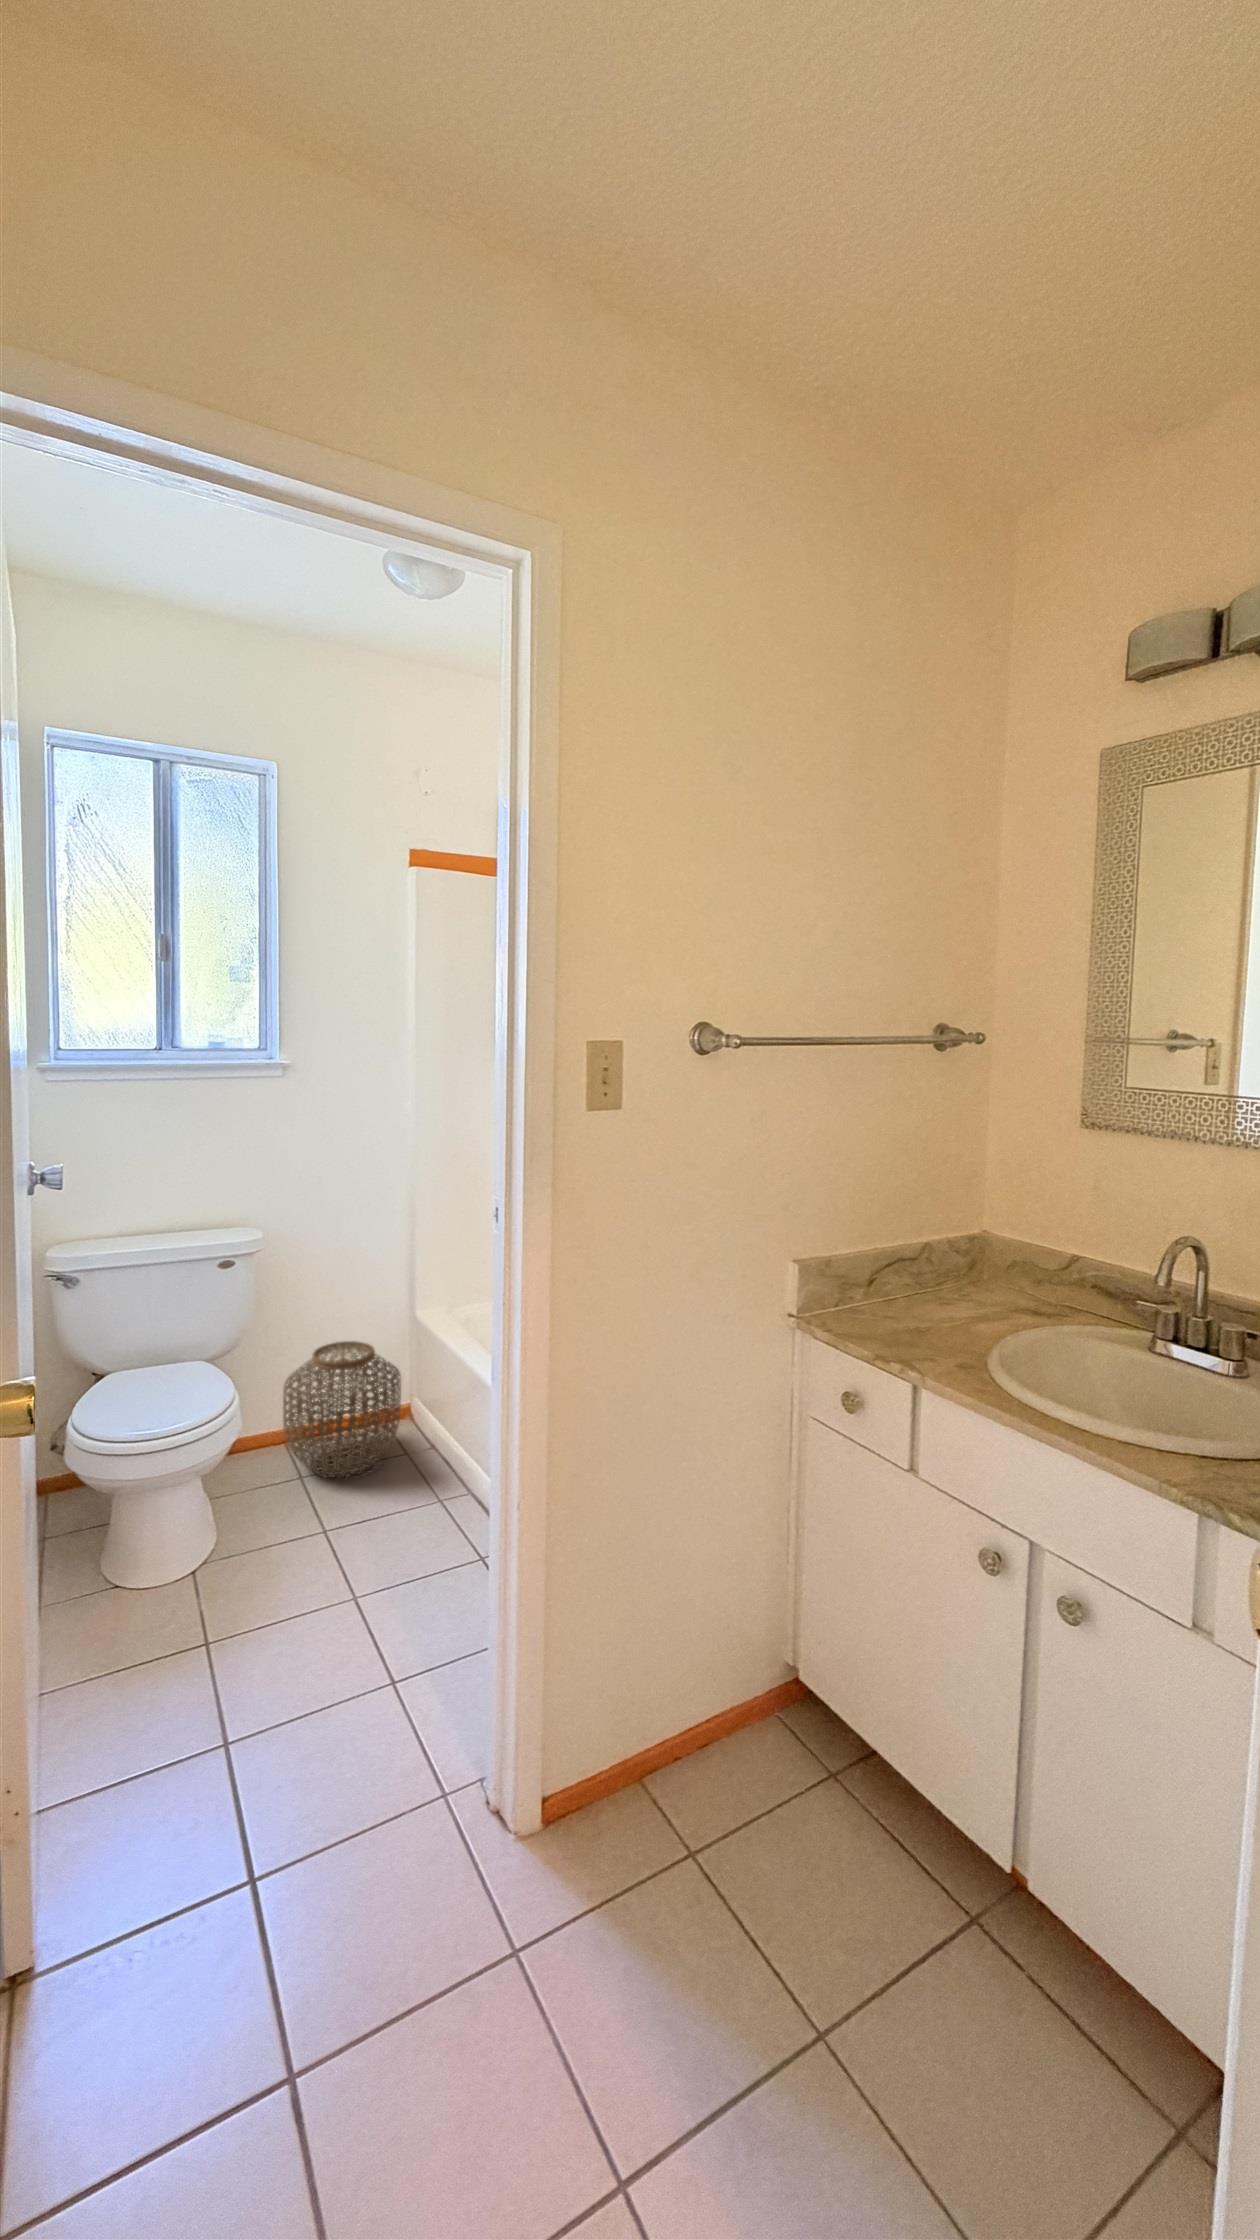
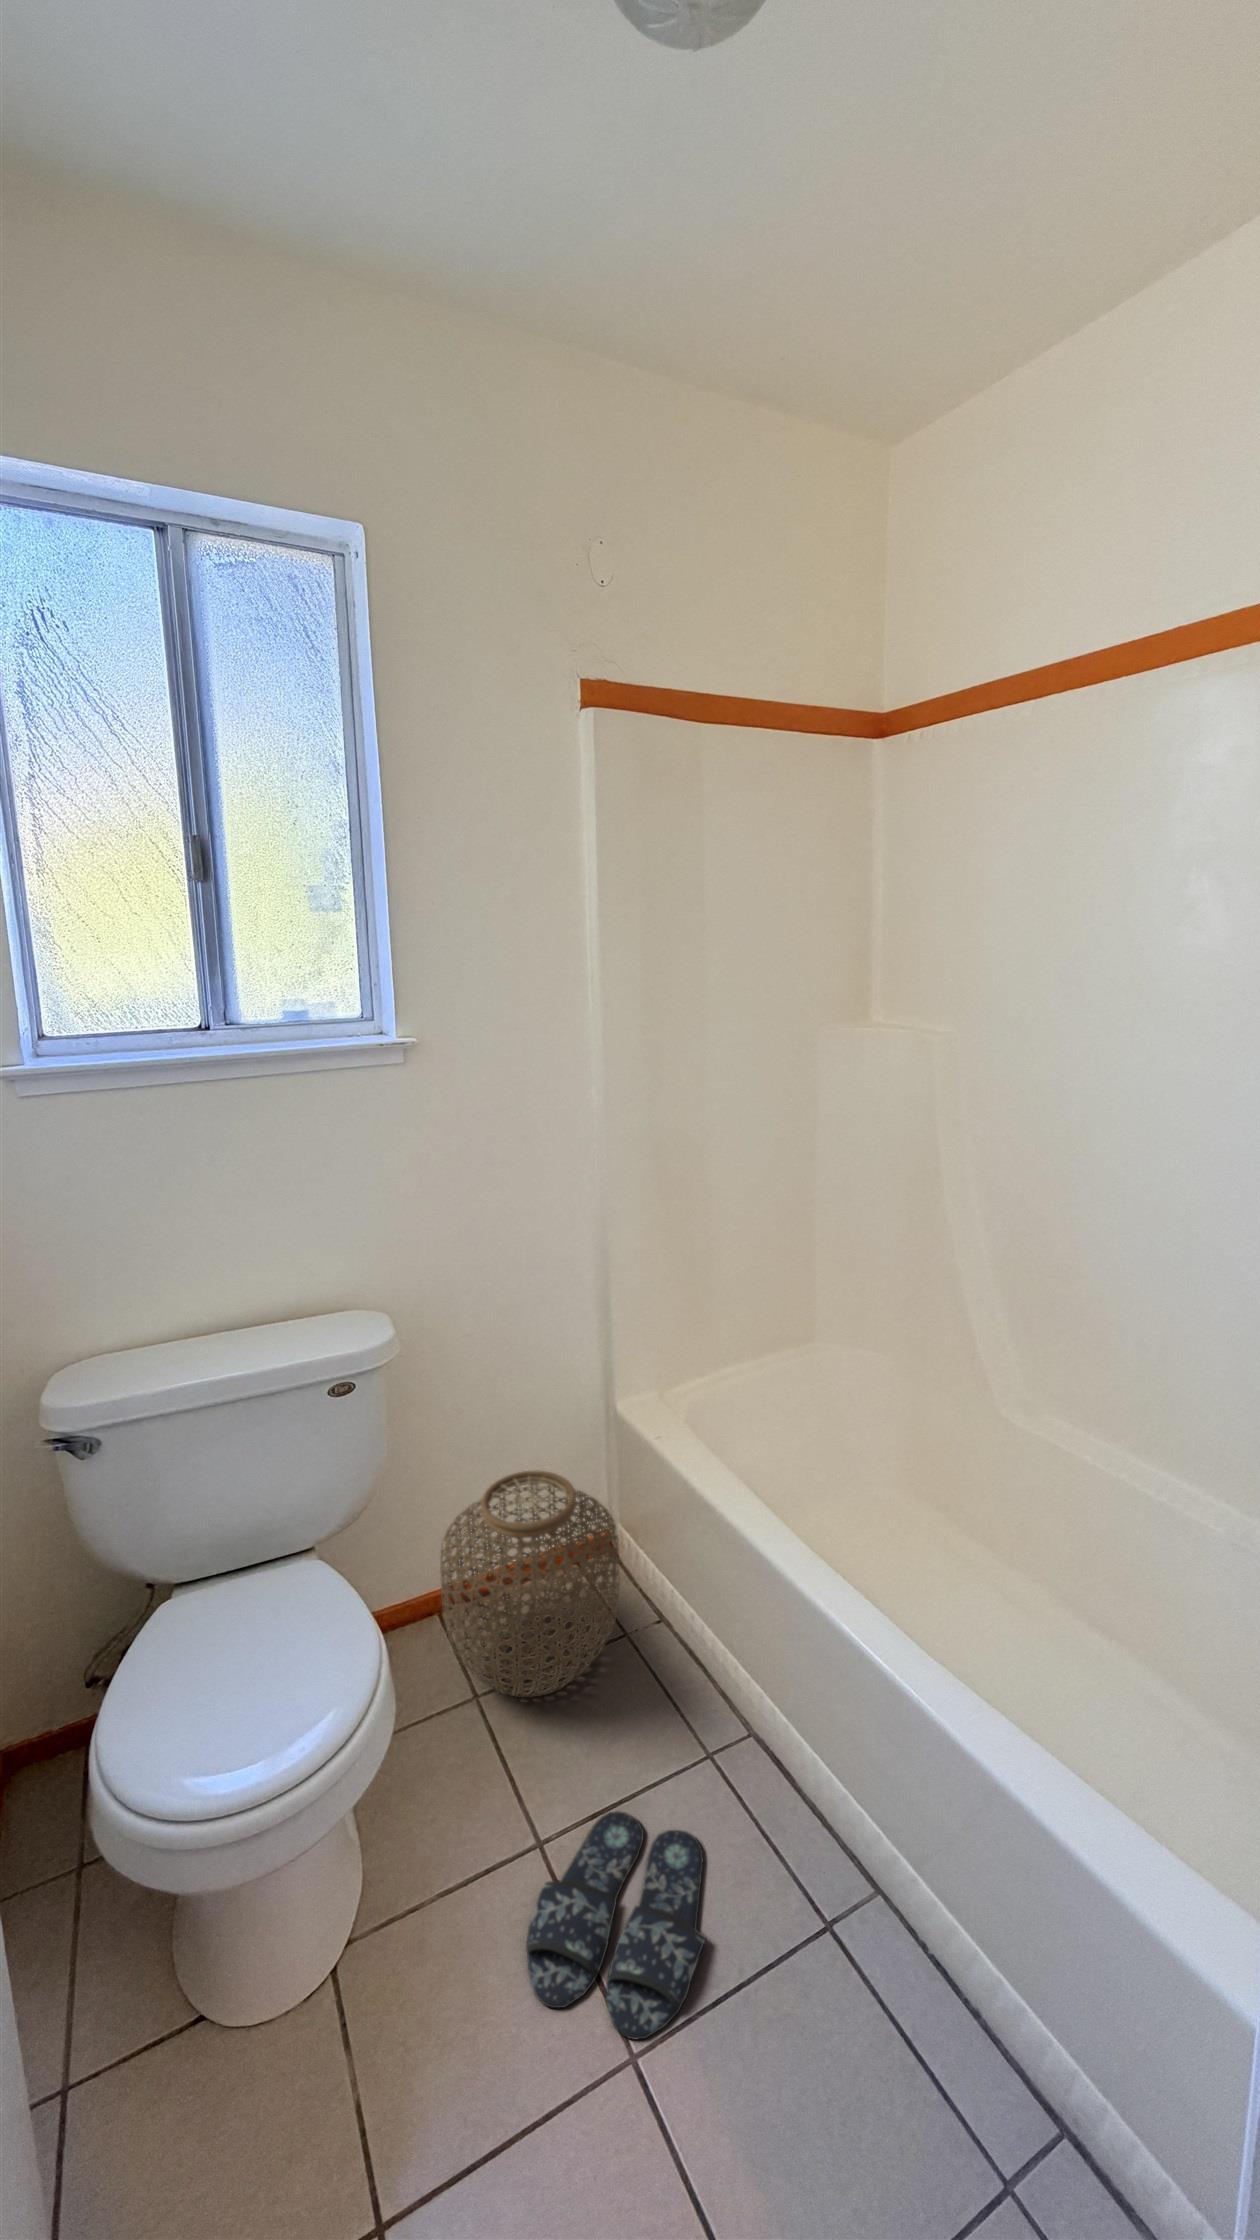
slippers: none [305,1520,420,1592] -> present [526,1811,706,2040]

